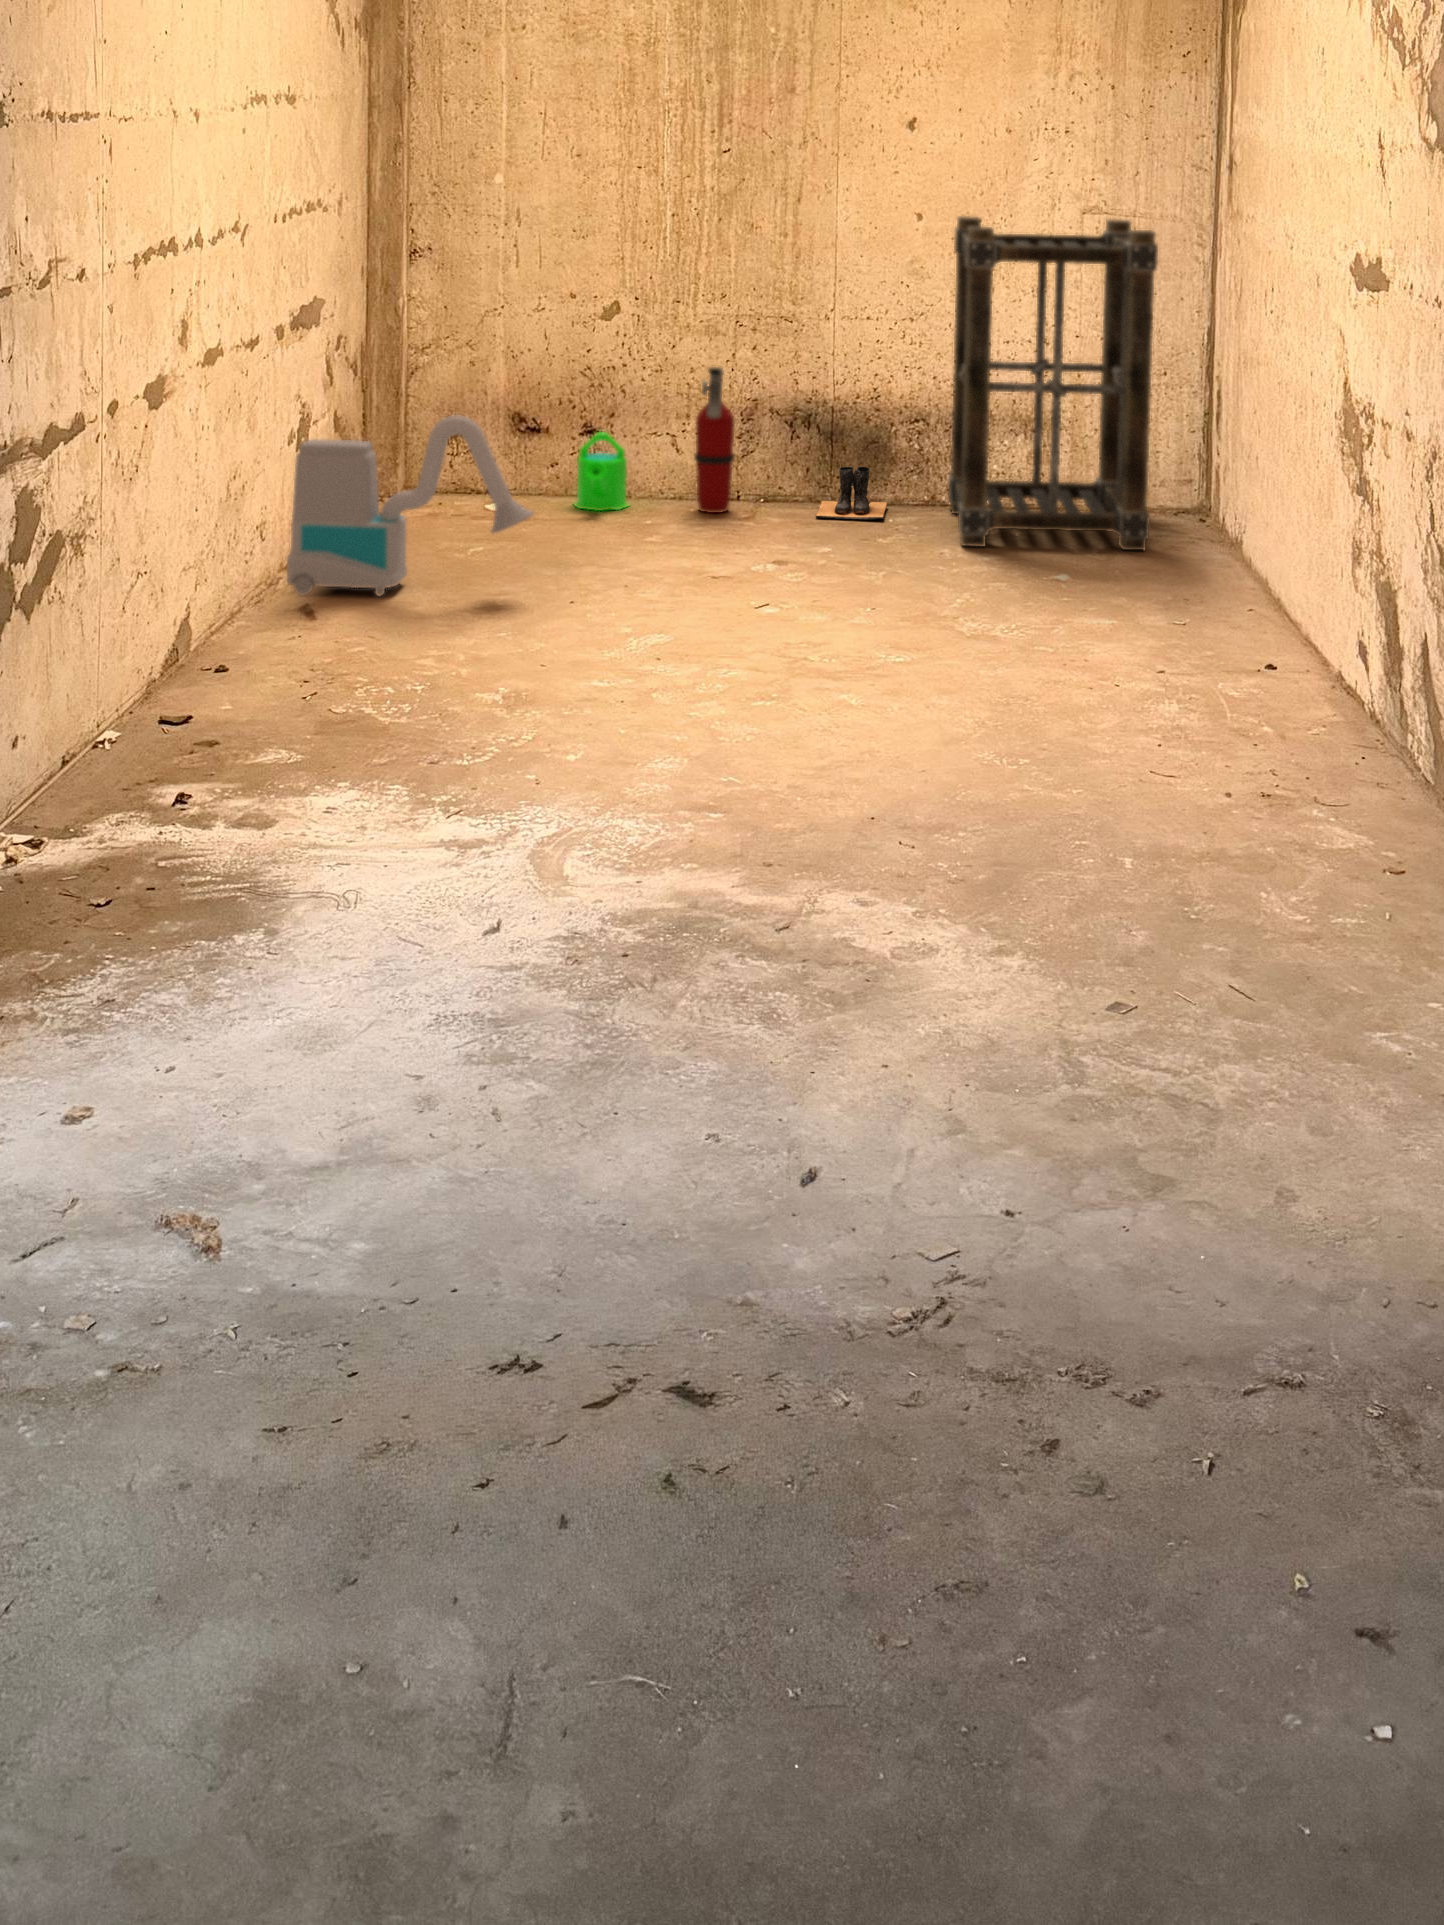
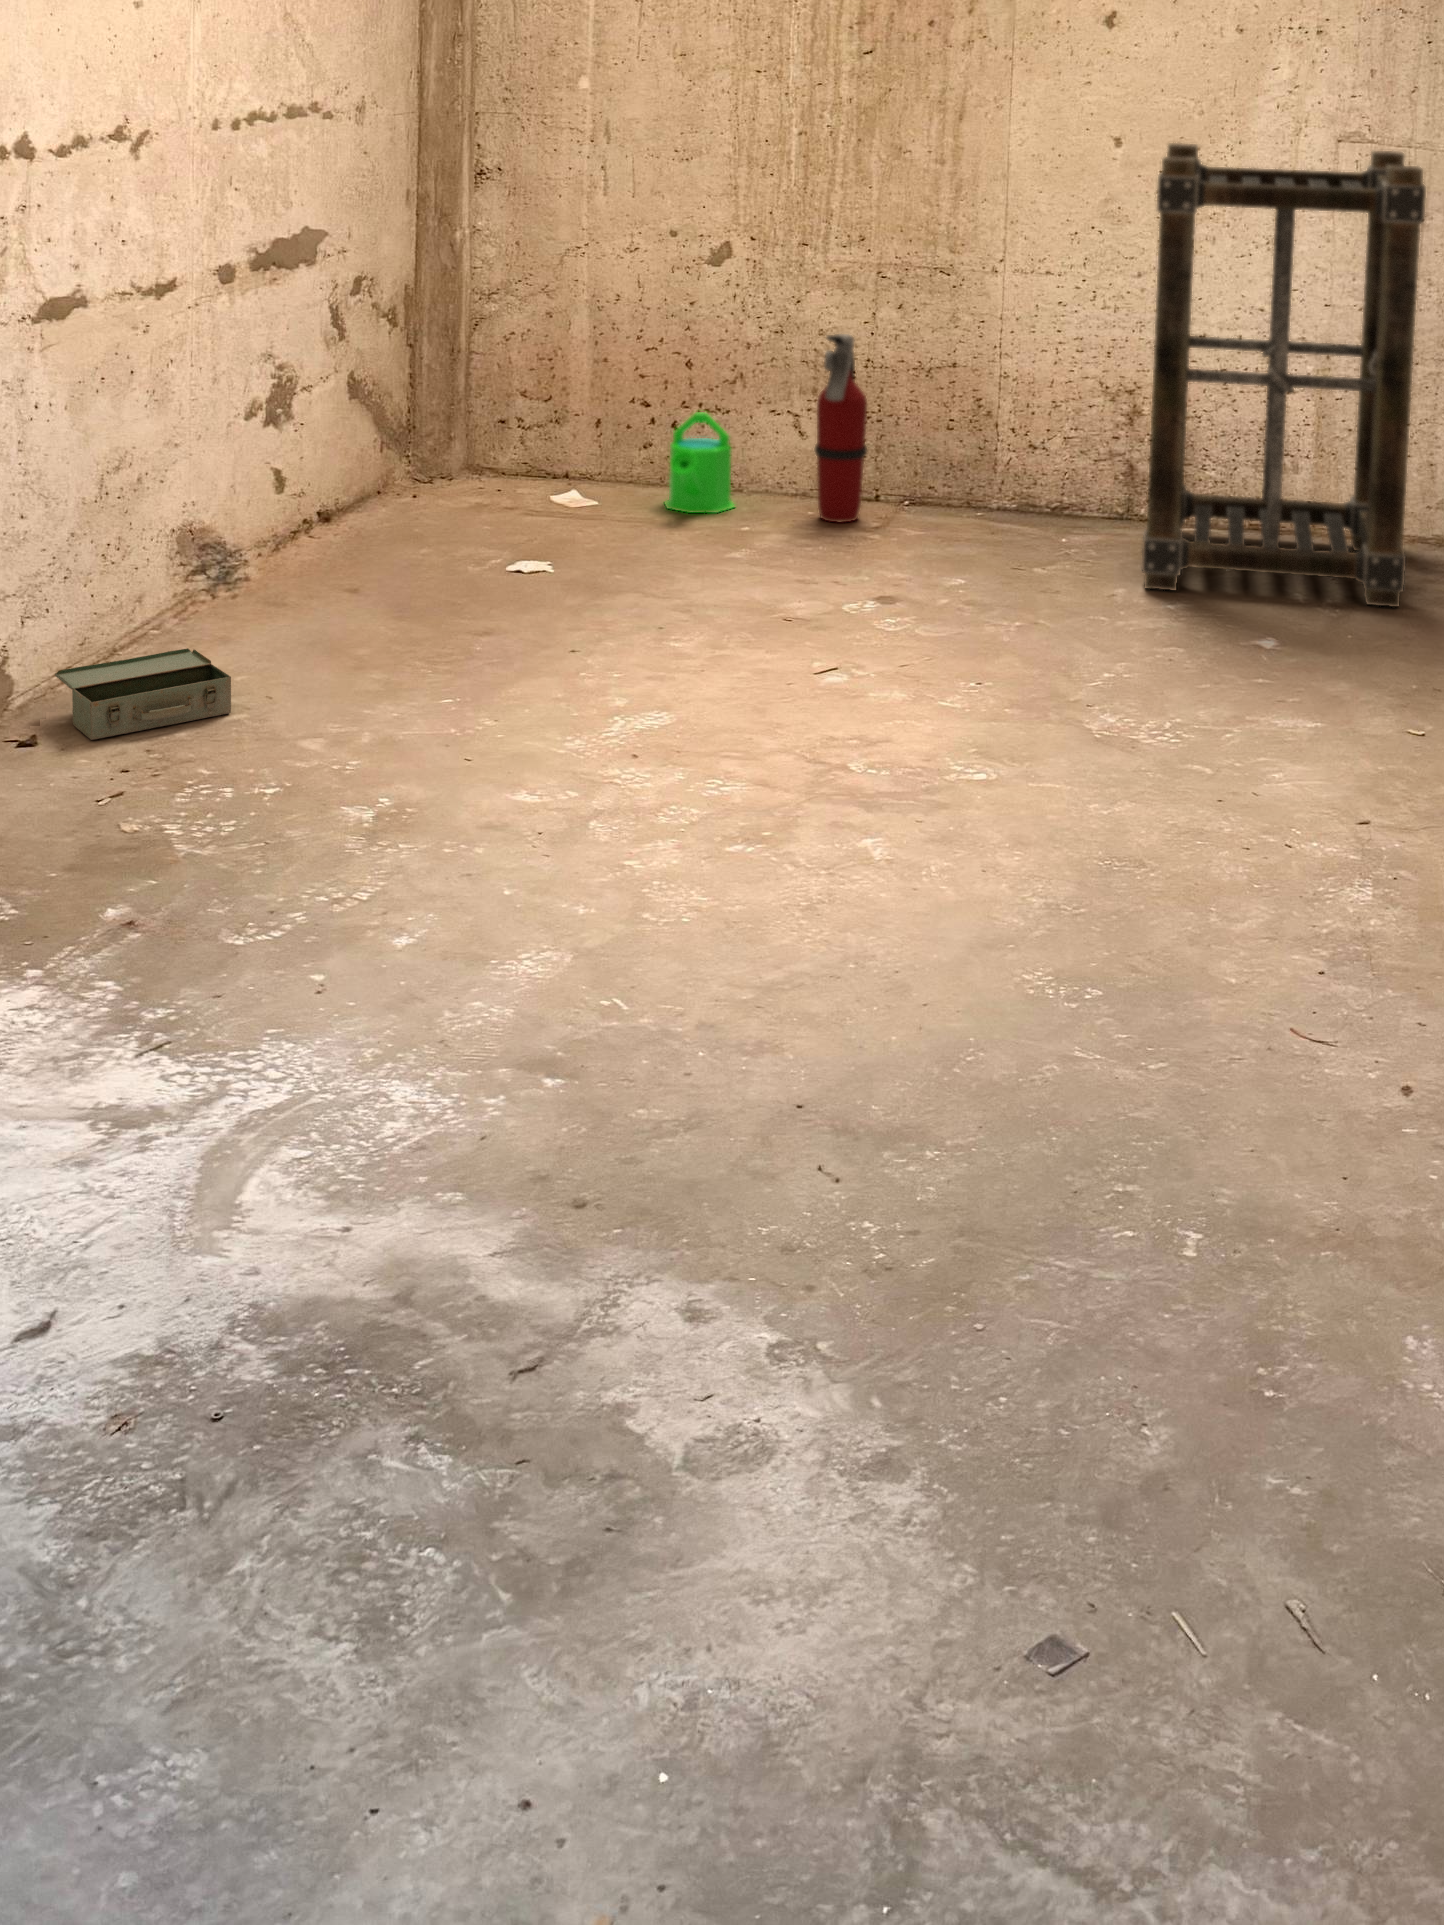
vacuum cleaner: present [287,415,534,596] -> none [214,396,532,632]
boots: present [816,467,887,519] -> none [966,469,1069,541]
toolbox: none [218,605,350,667] -> present [55,648,231,740]

